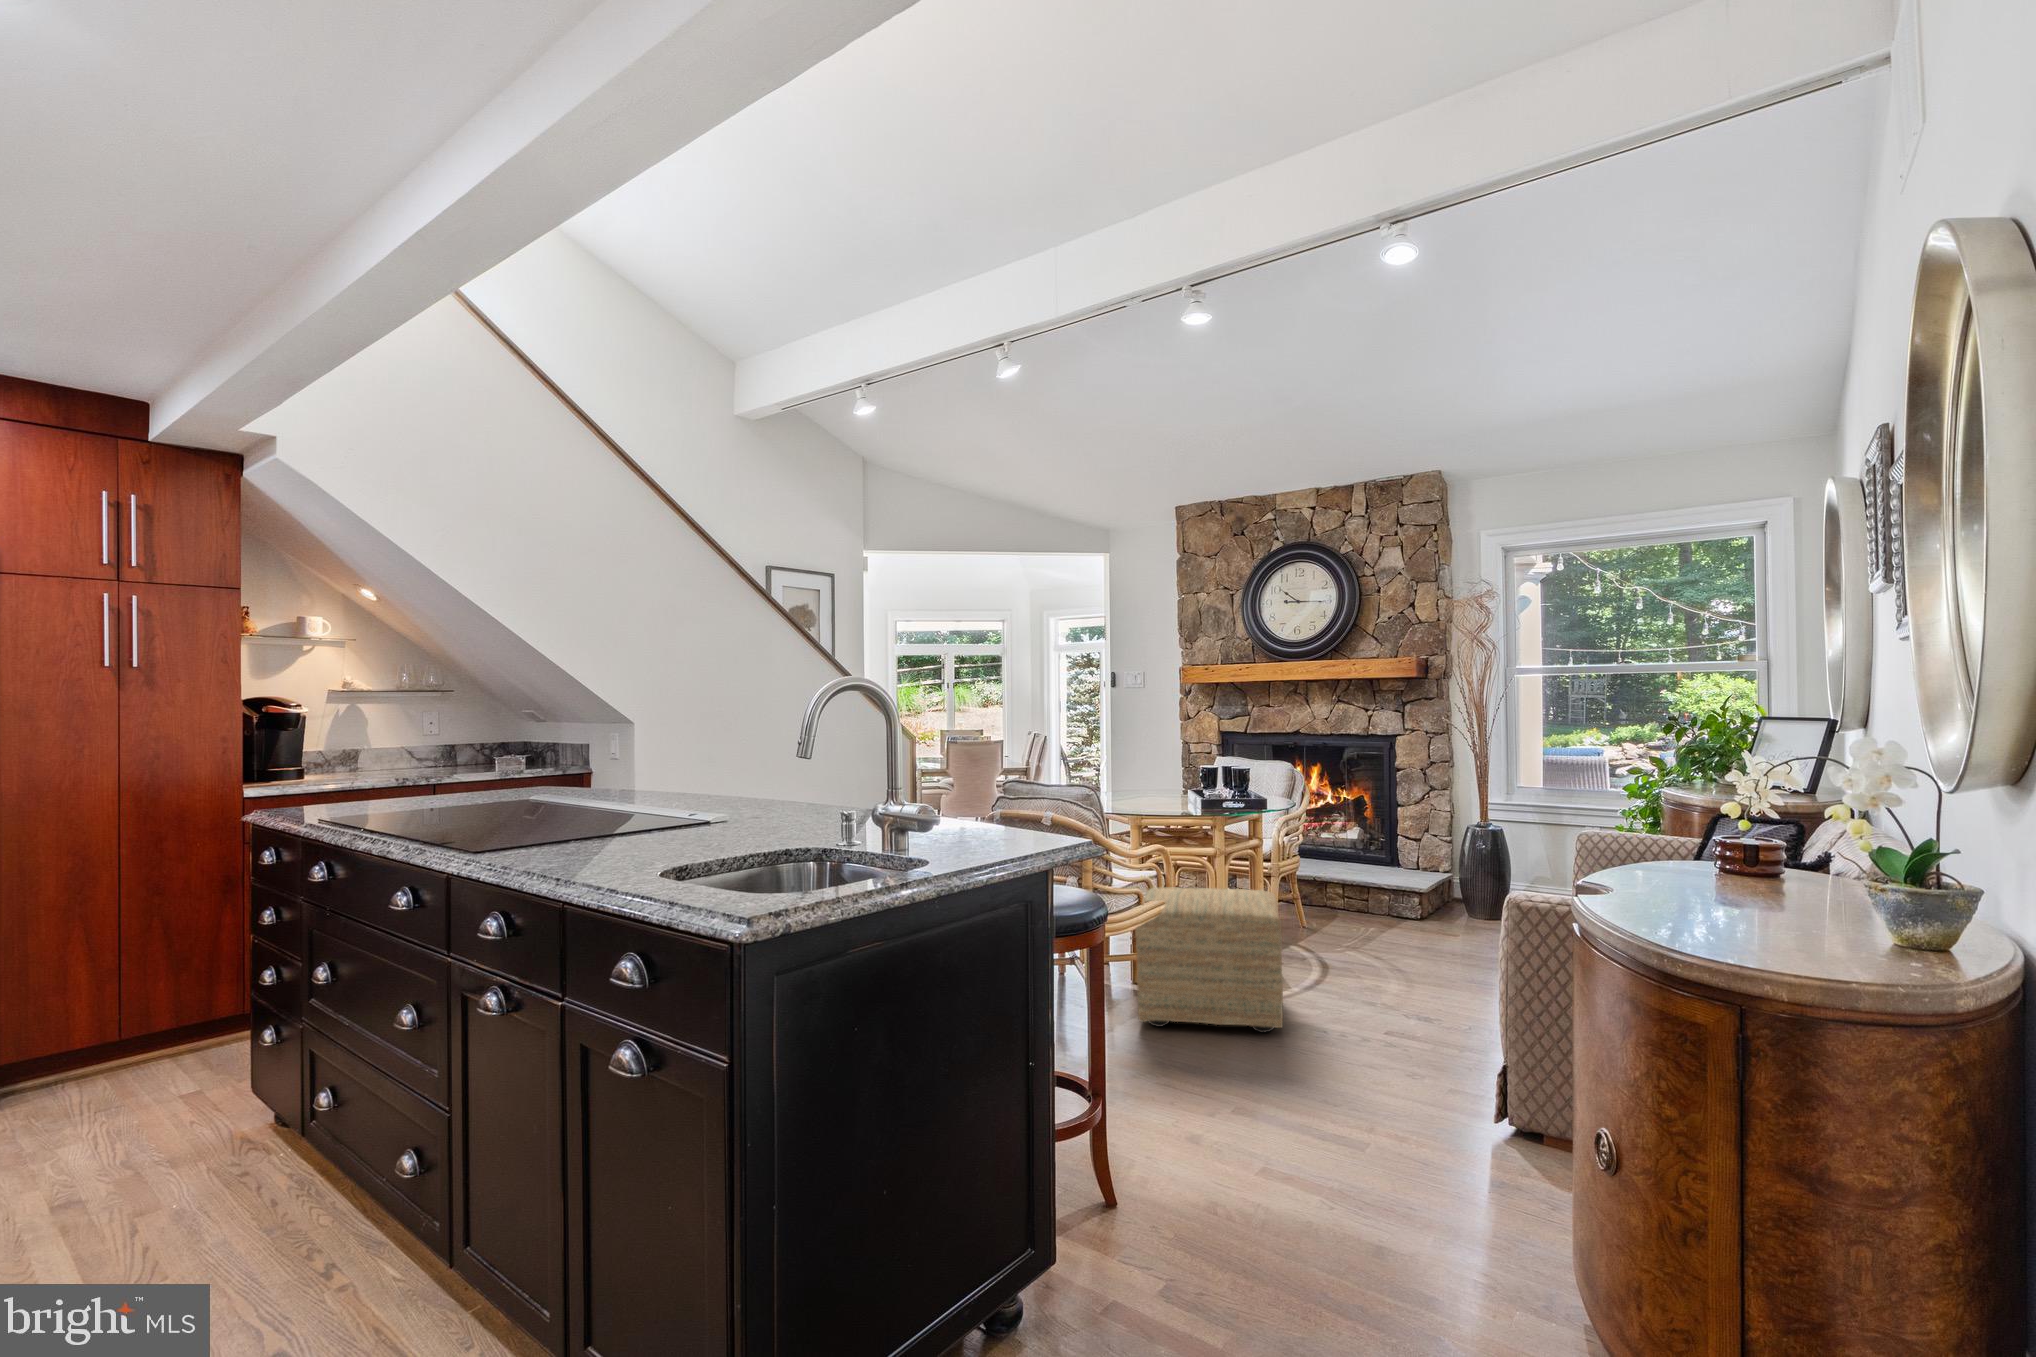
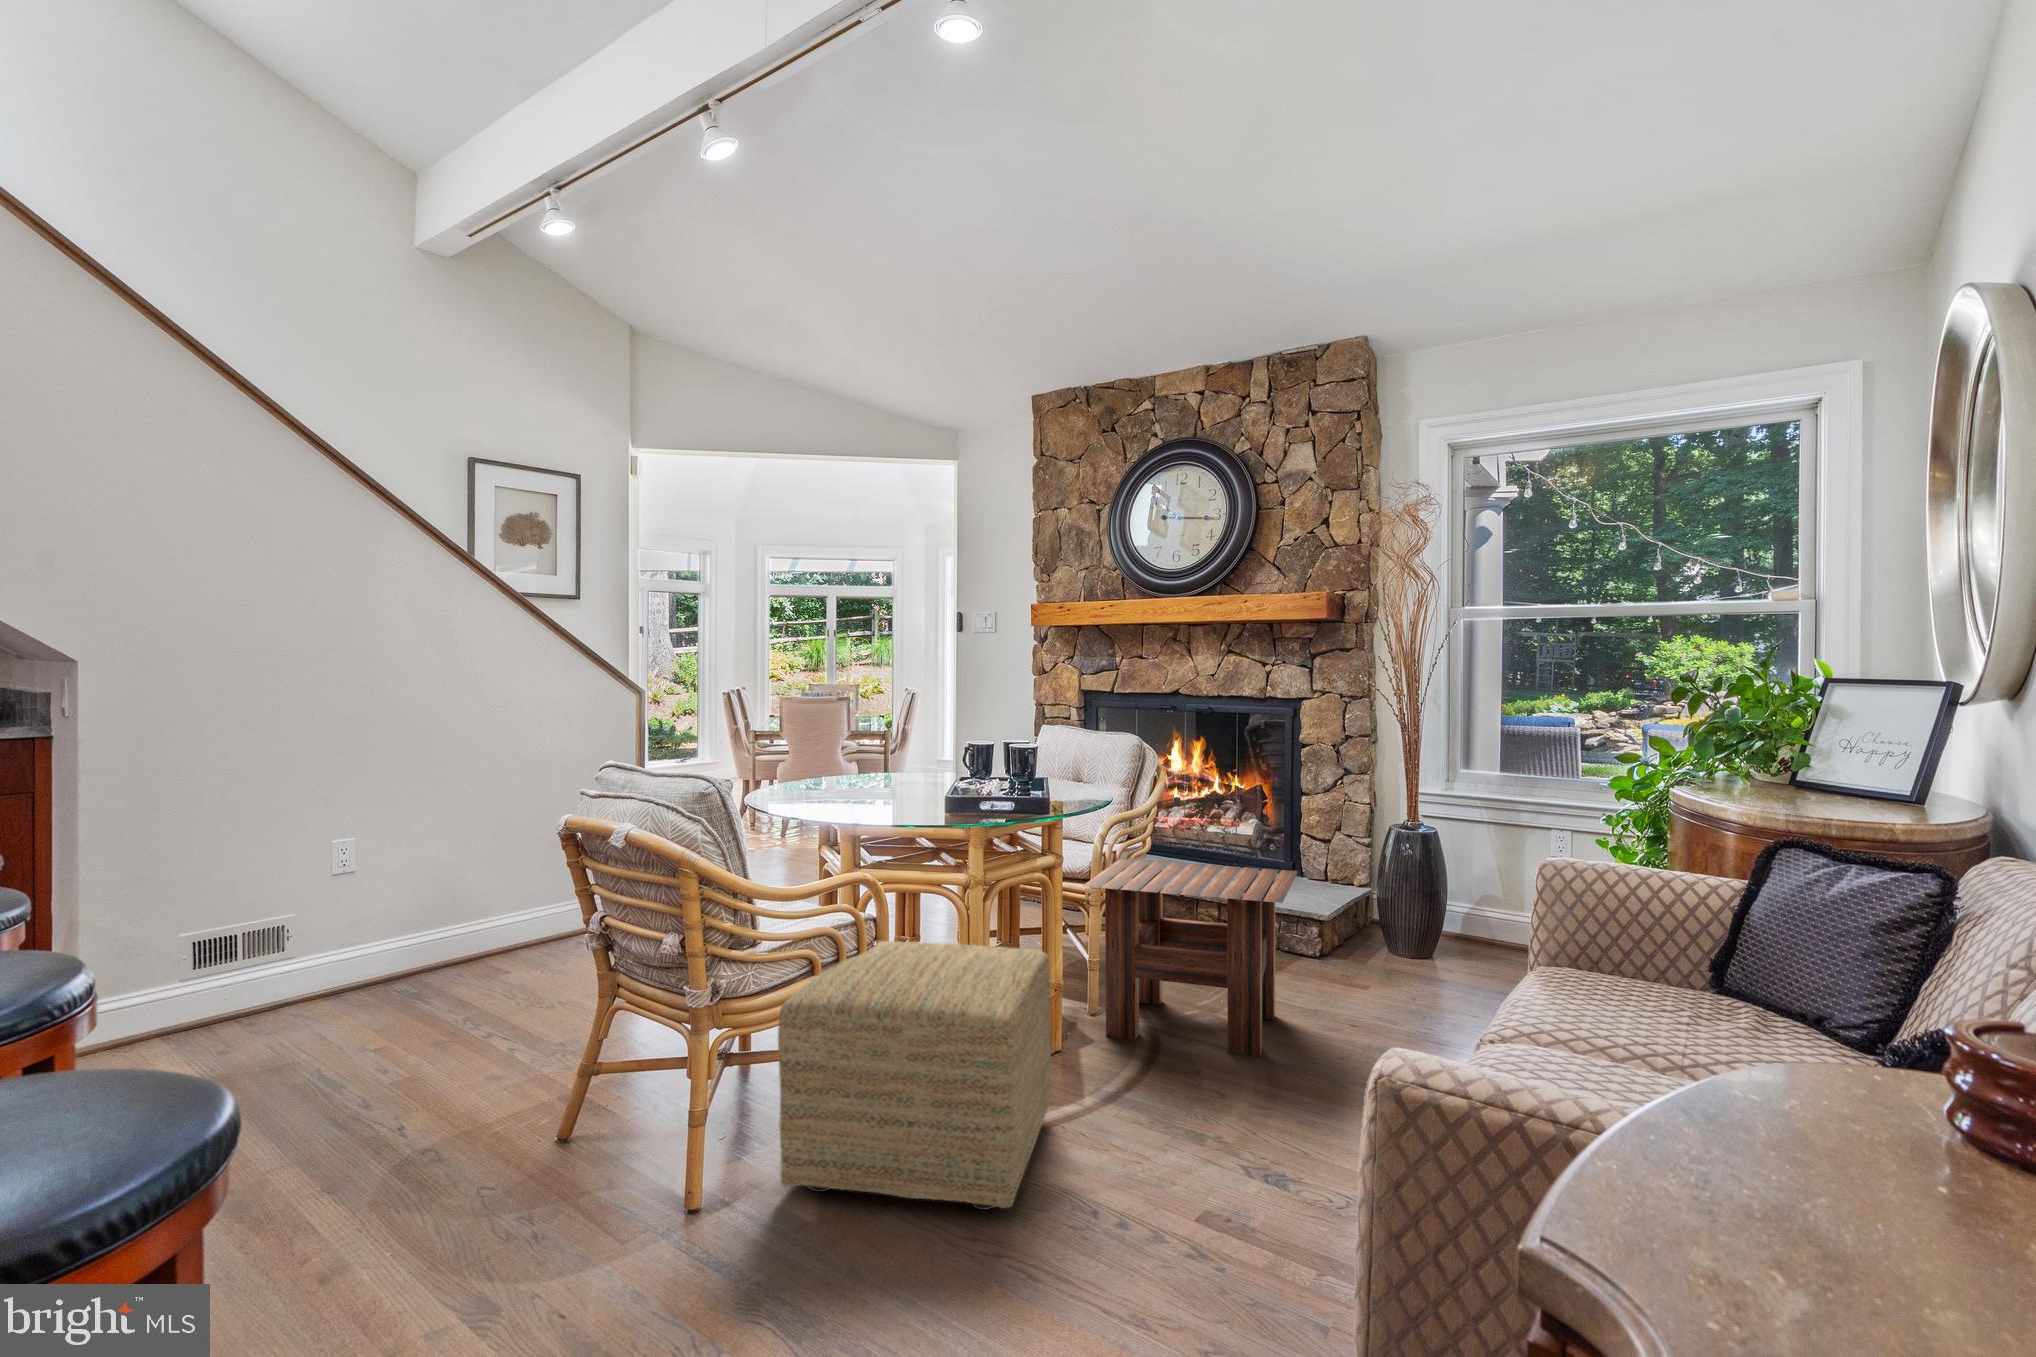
side table: none [1271,847,1413,972] -> present [1083,858,1298,1057]

